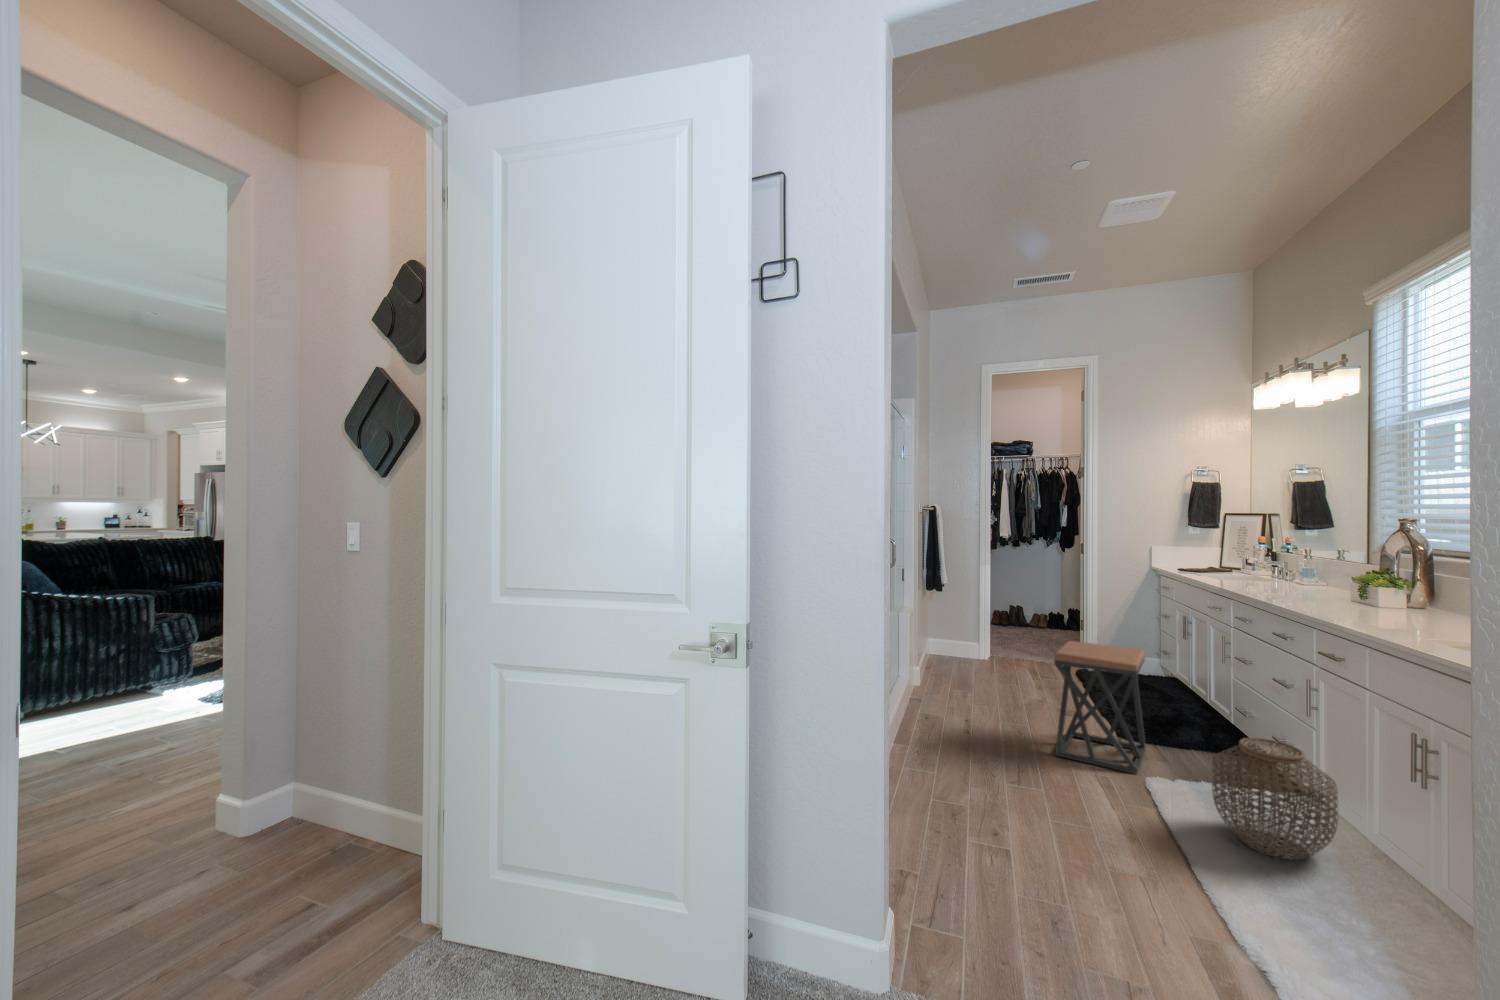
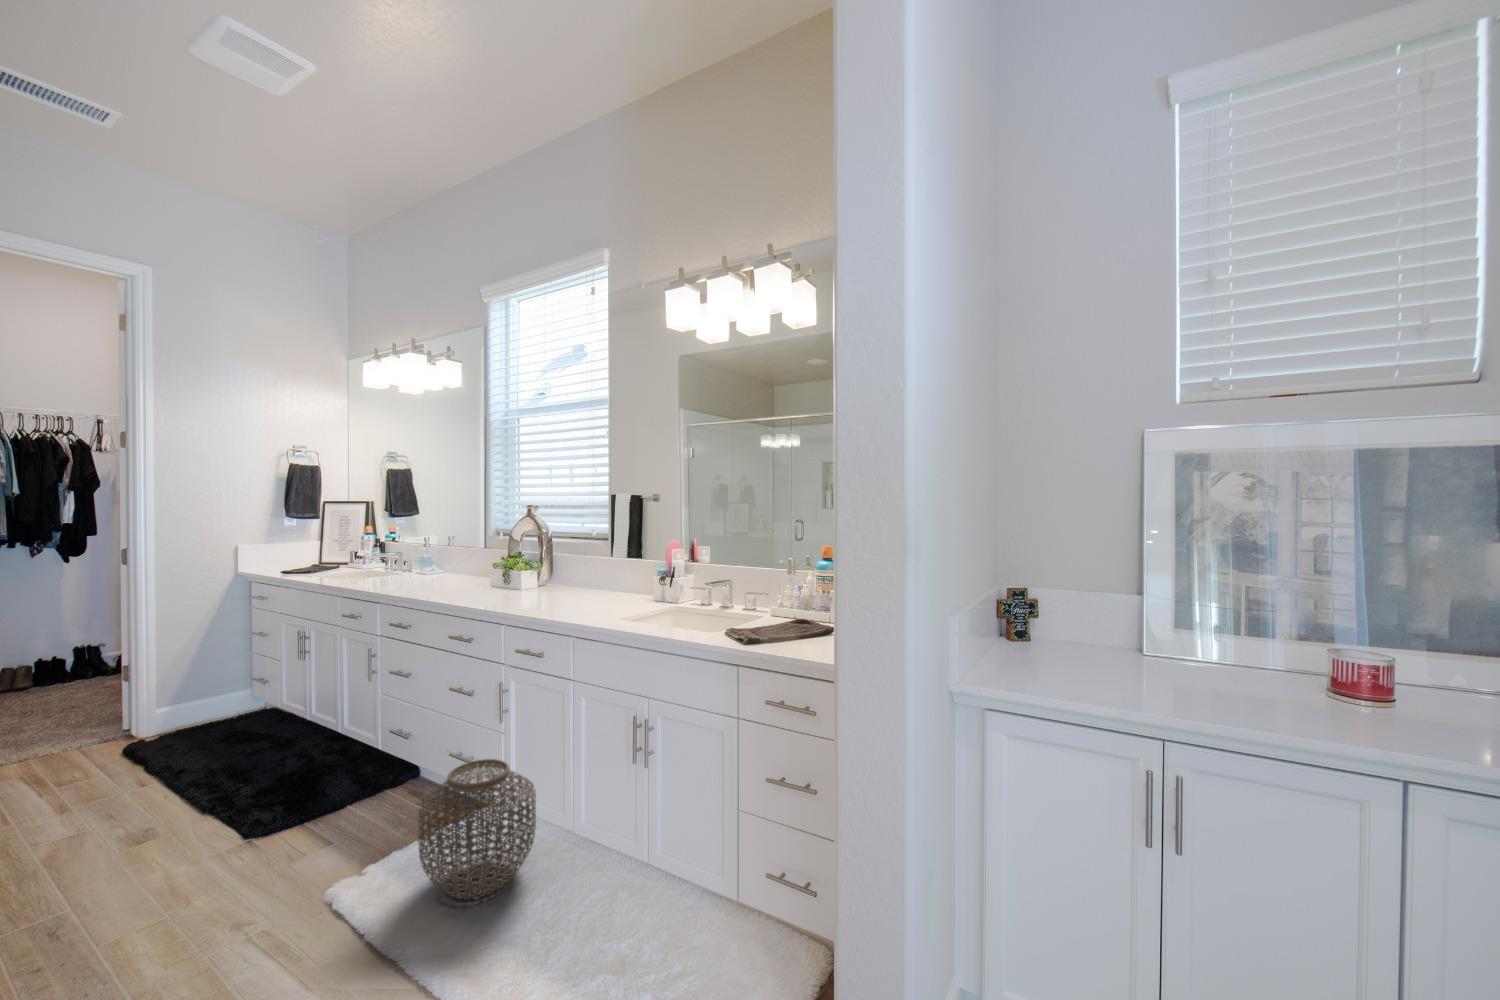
stool: present [1054,641,1146,774] -> none [145,696,295,927]

